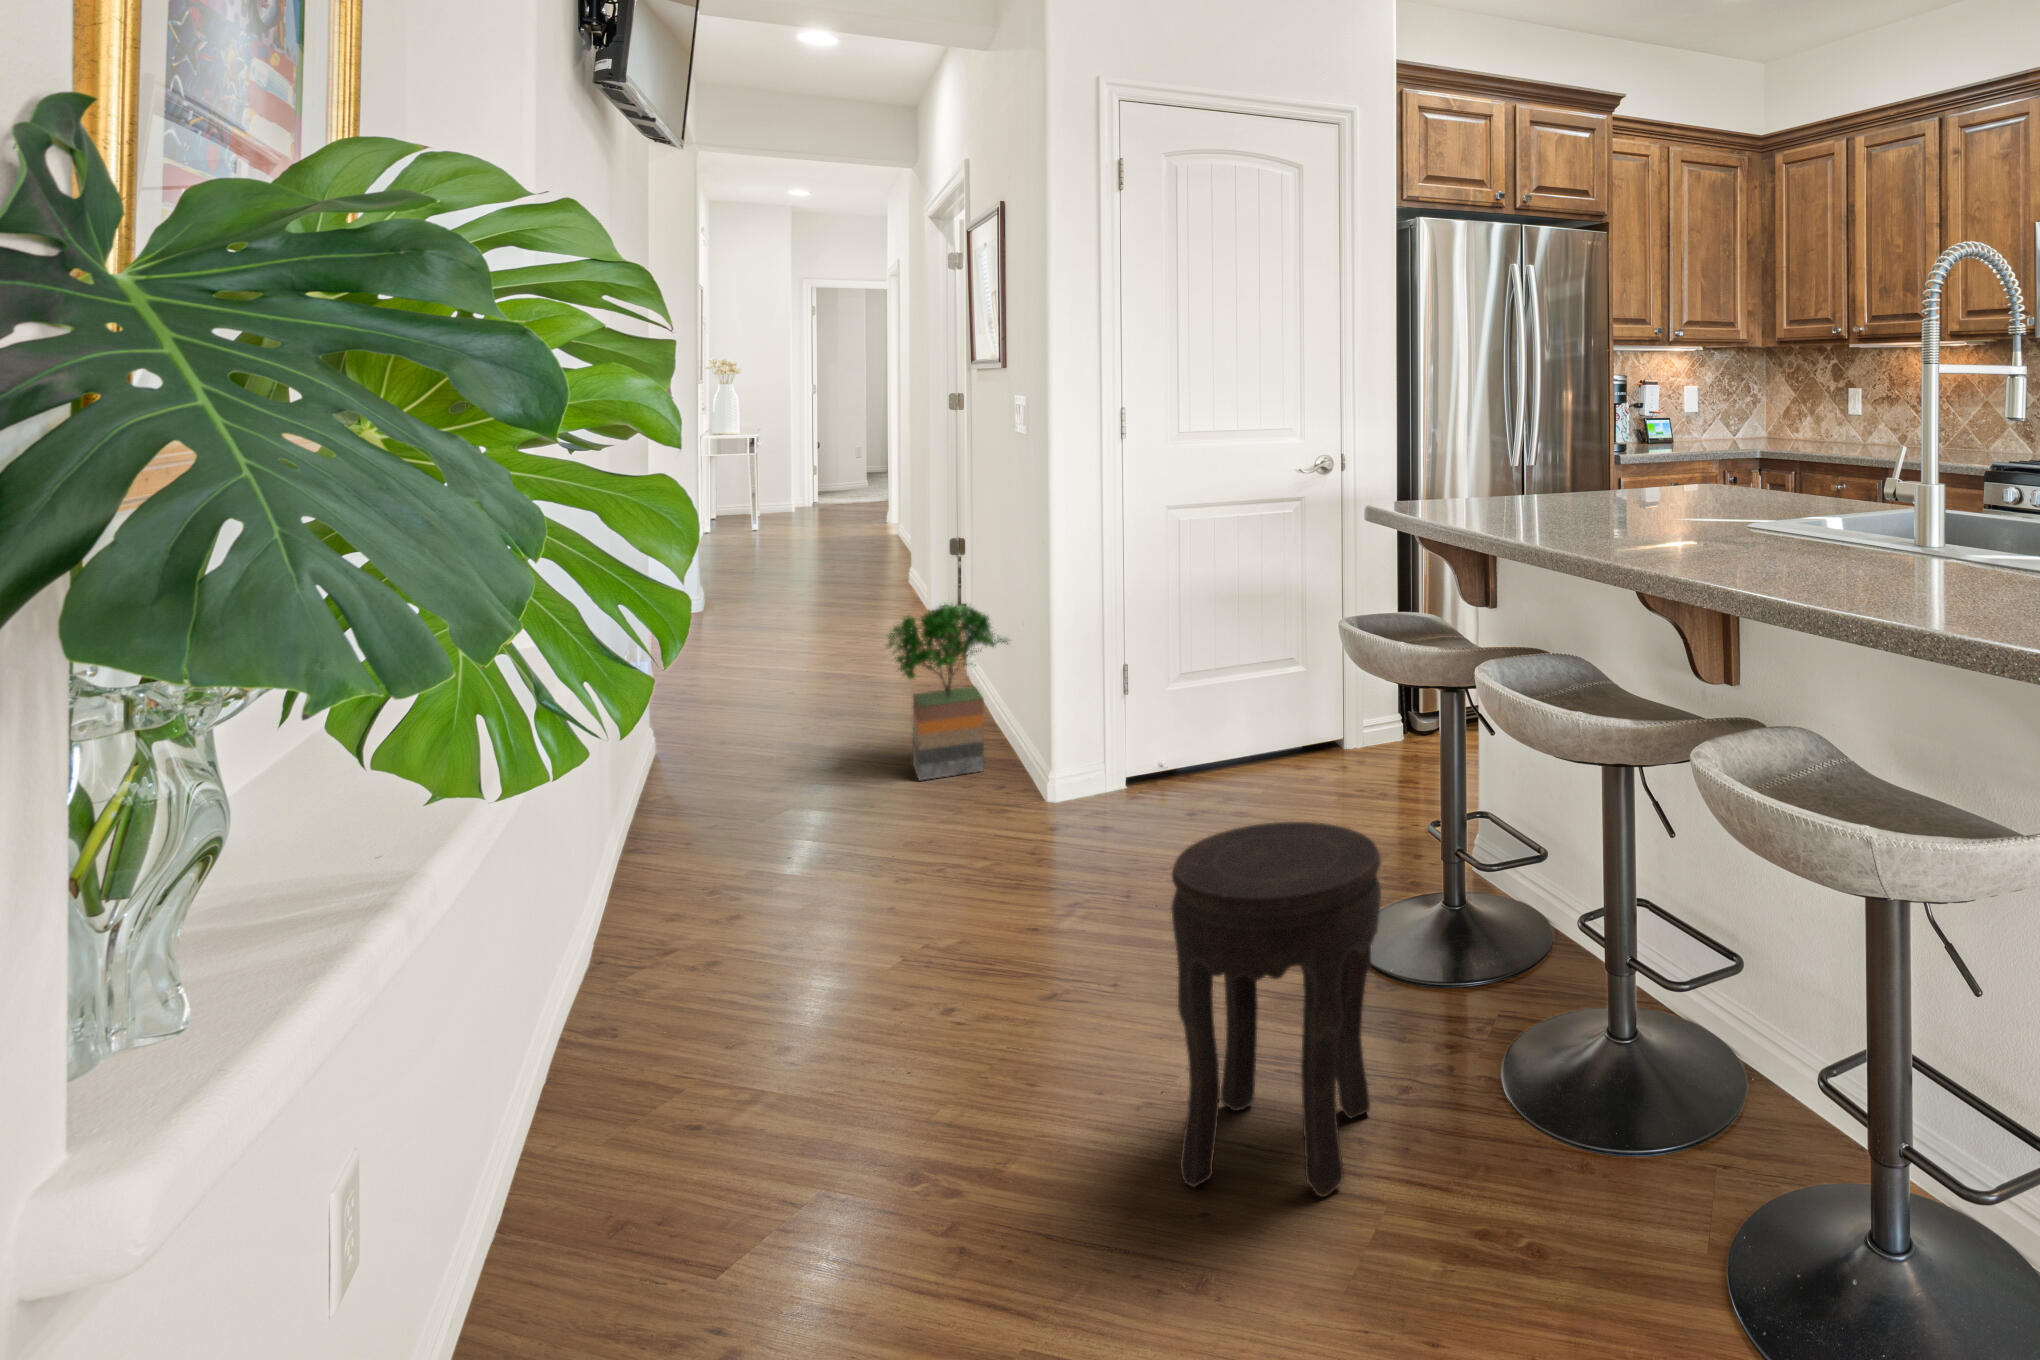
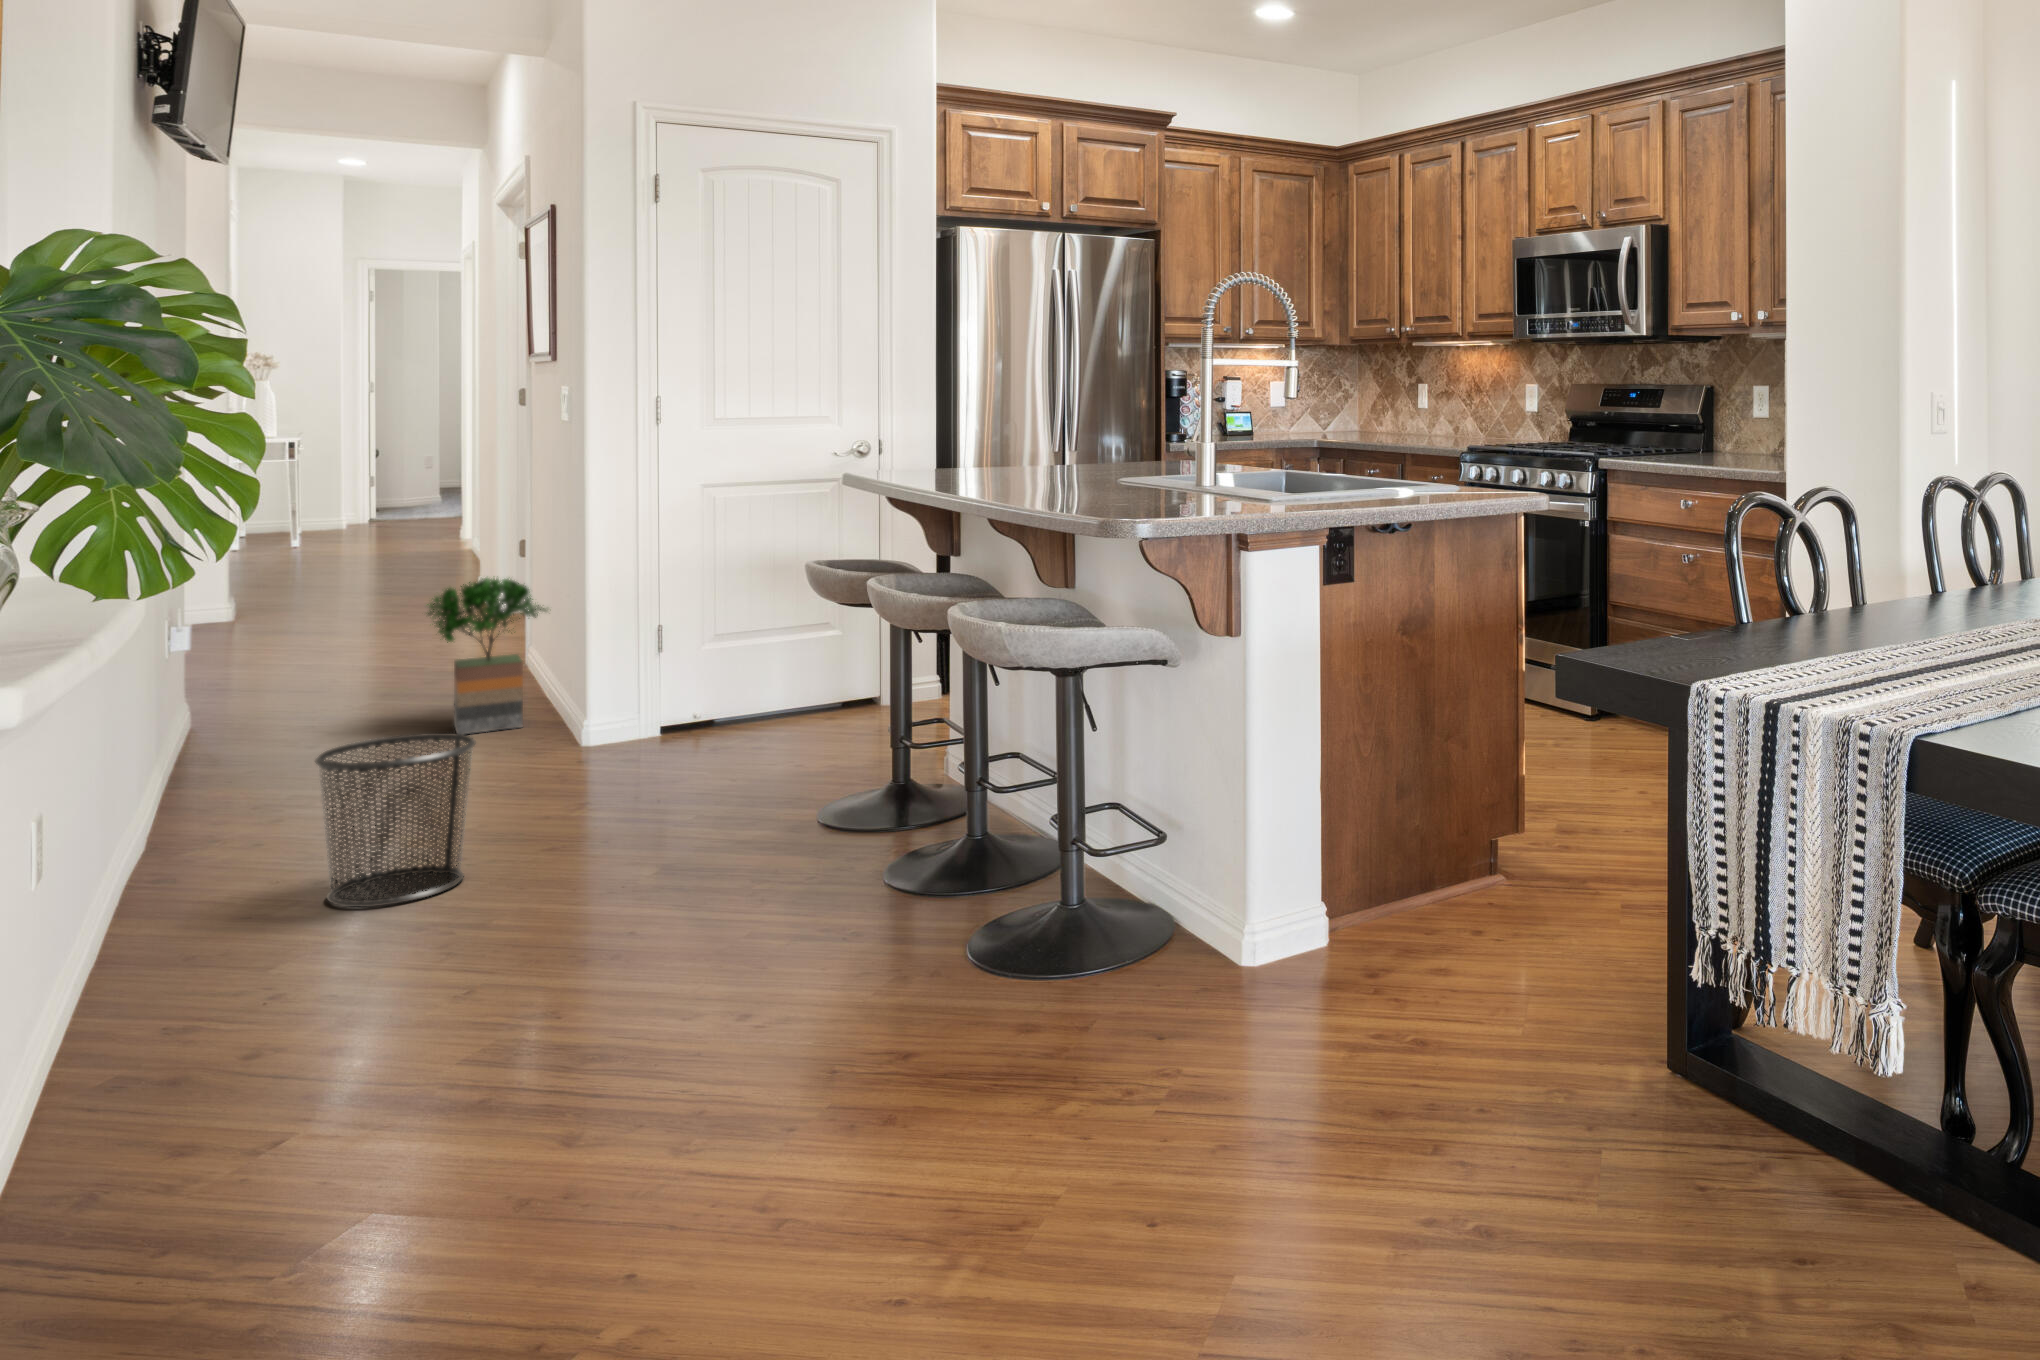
side table: present [1171,822,1381,1197] -> none [611,687,774,921]
waste bin: none [783,857,978,1118] -> present [315,733,476,907]

